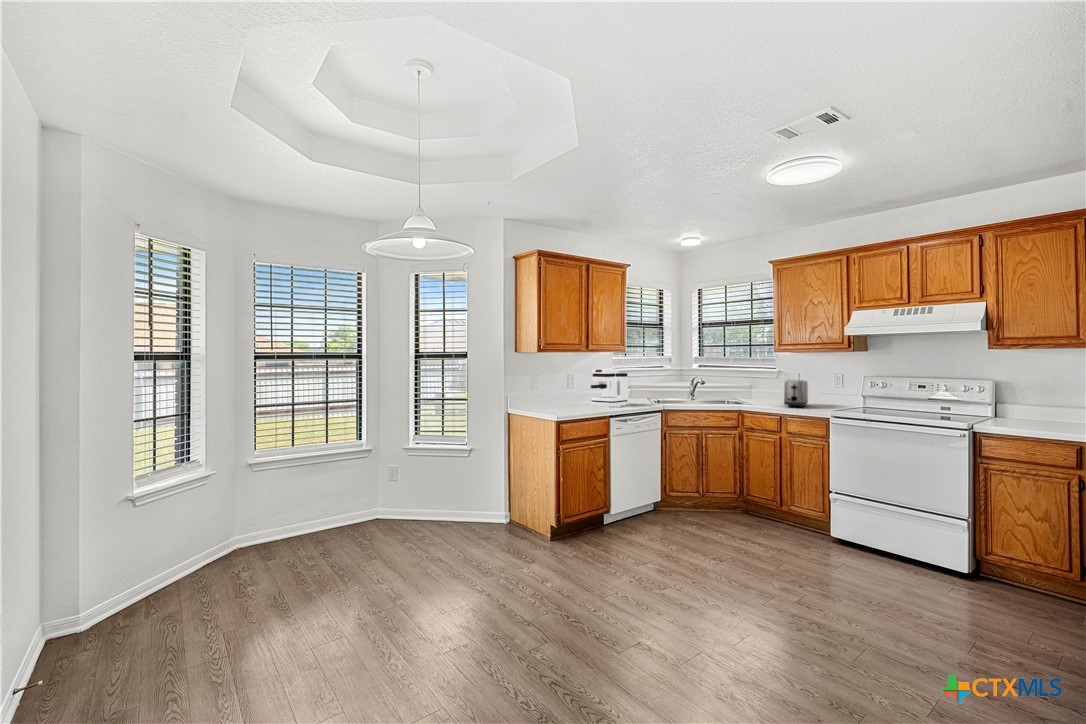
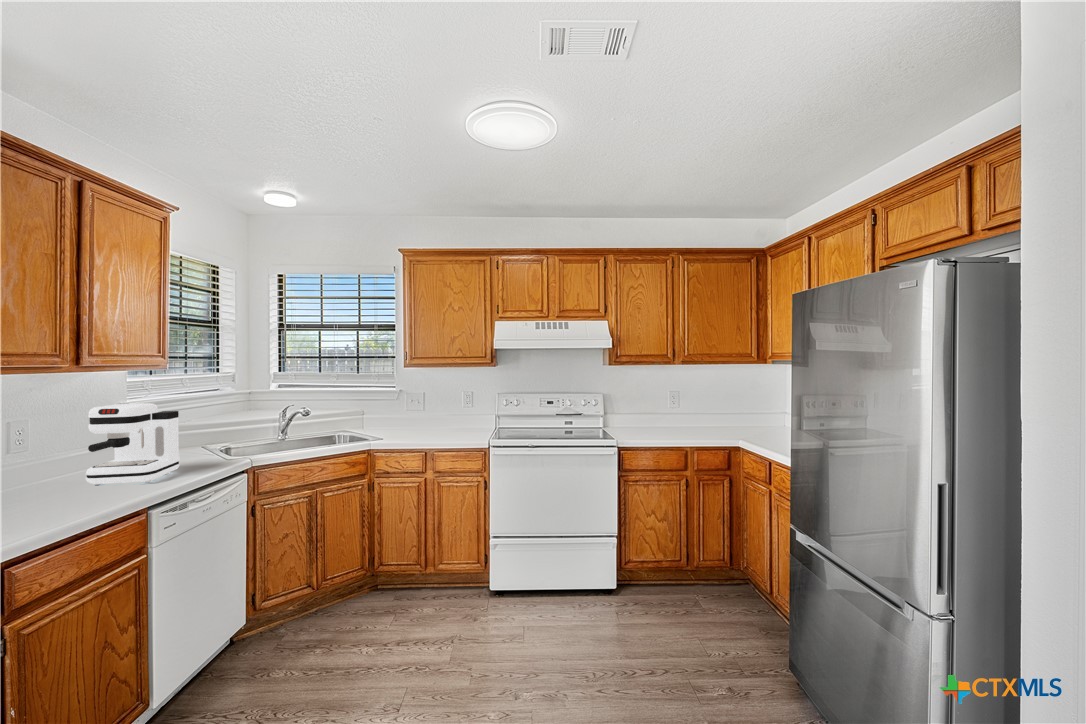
toaster: present [784,380,808,407] -> none [418,402,447,437]

